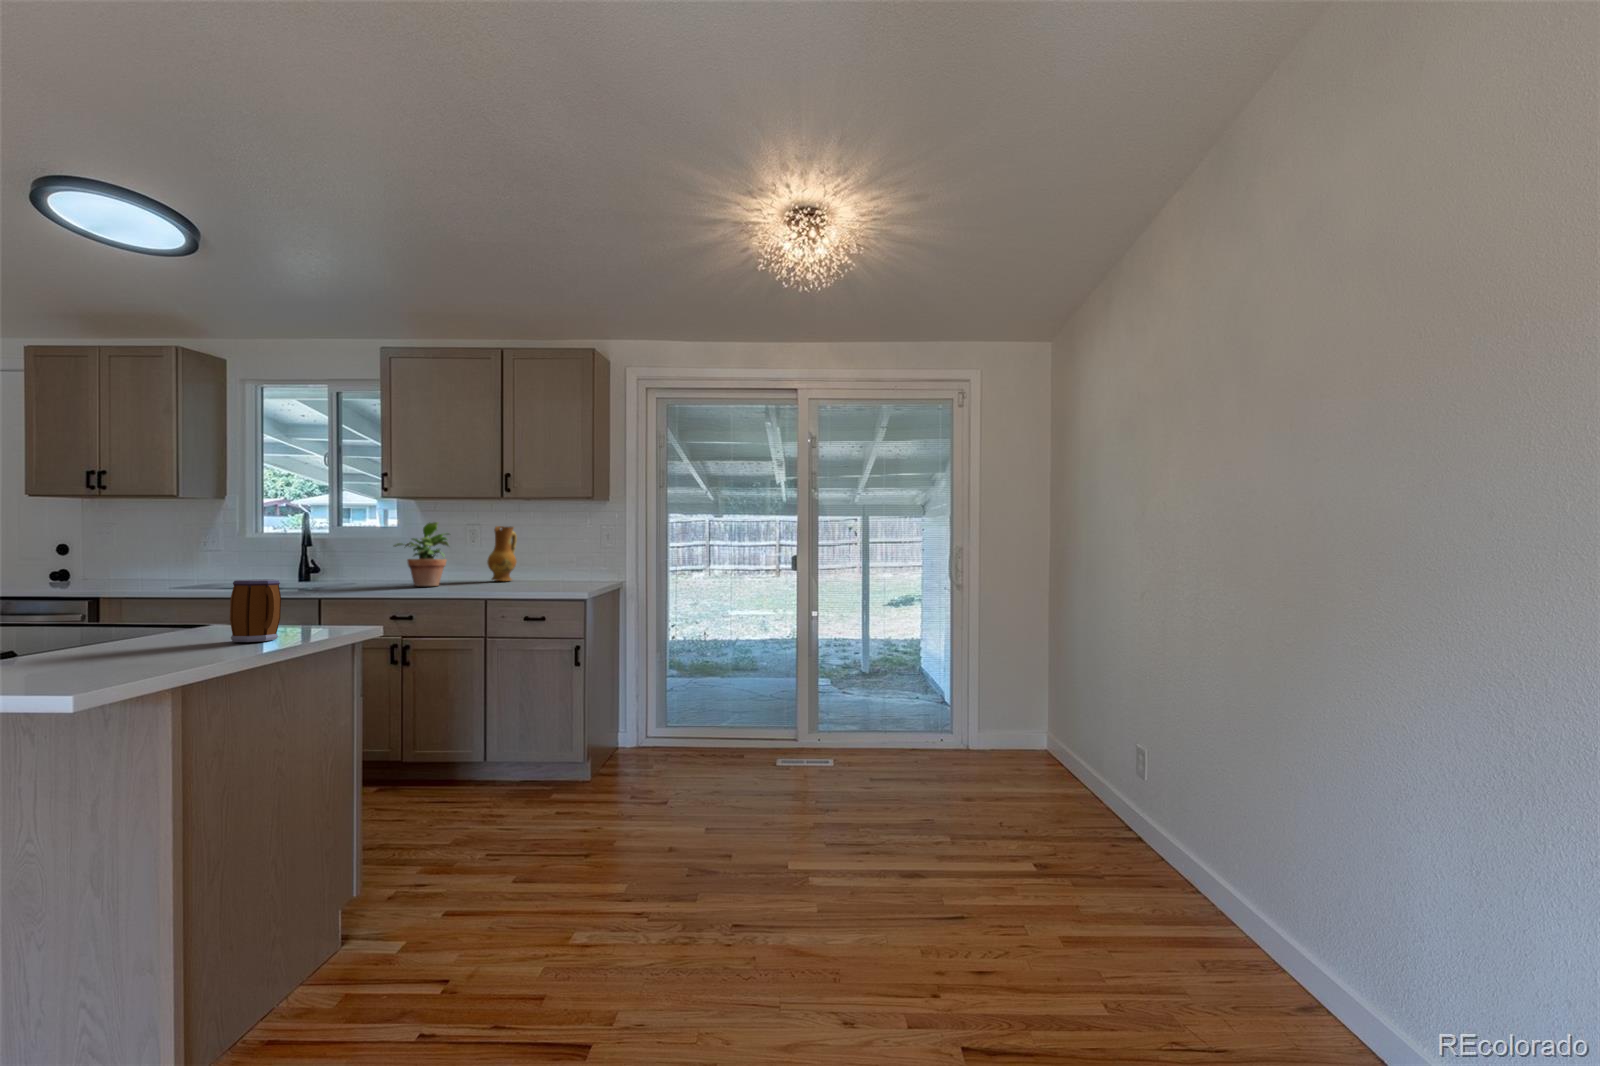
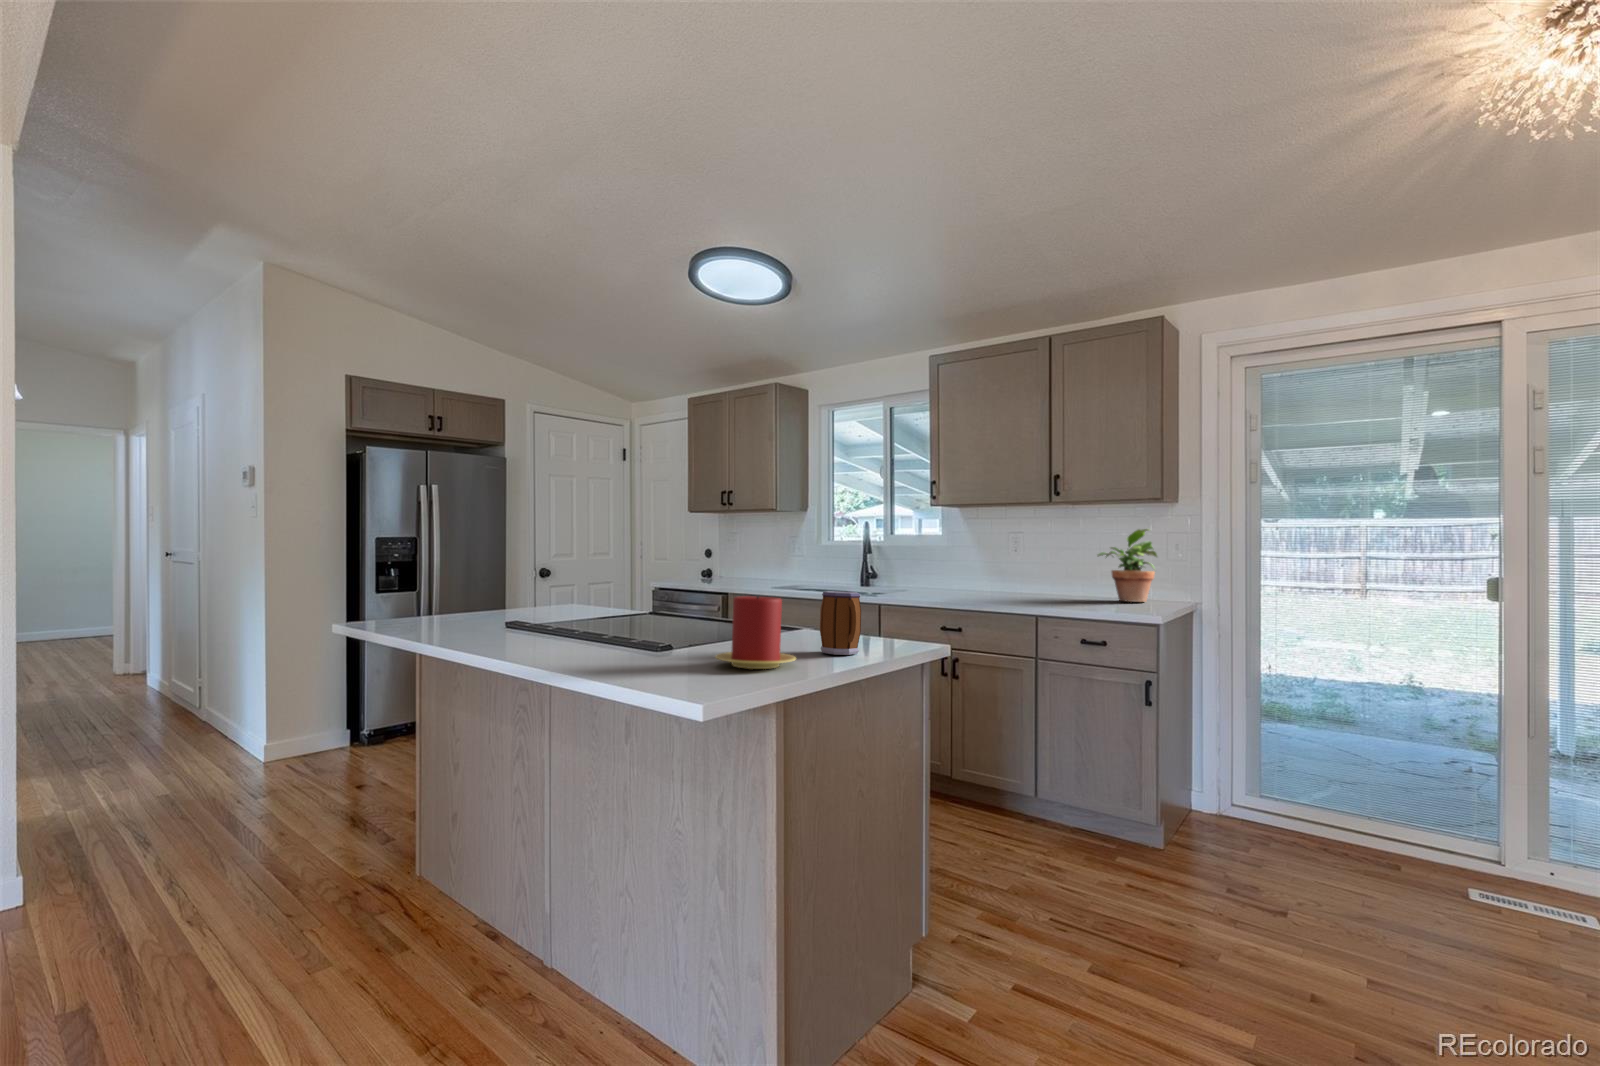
potted plant: present [394,522,449,586] -> present [1098,529,1157,602]
ceramic jug: present [487,526,517,581] -> none [1035,535,1066,597]
candle: none [81,587,197,663] -> present [715,596,796,669]

